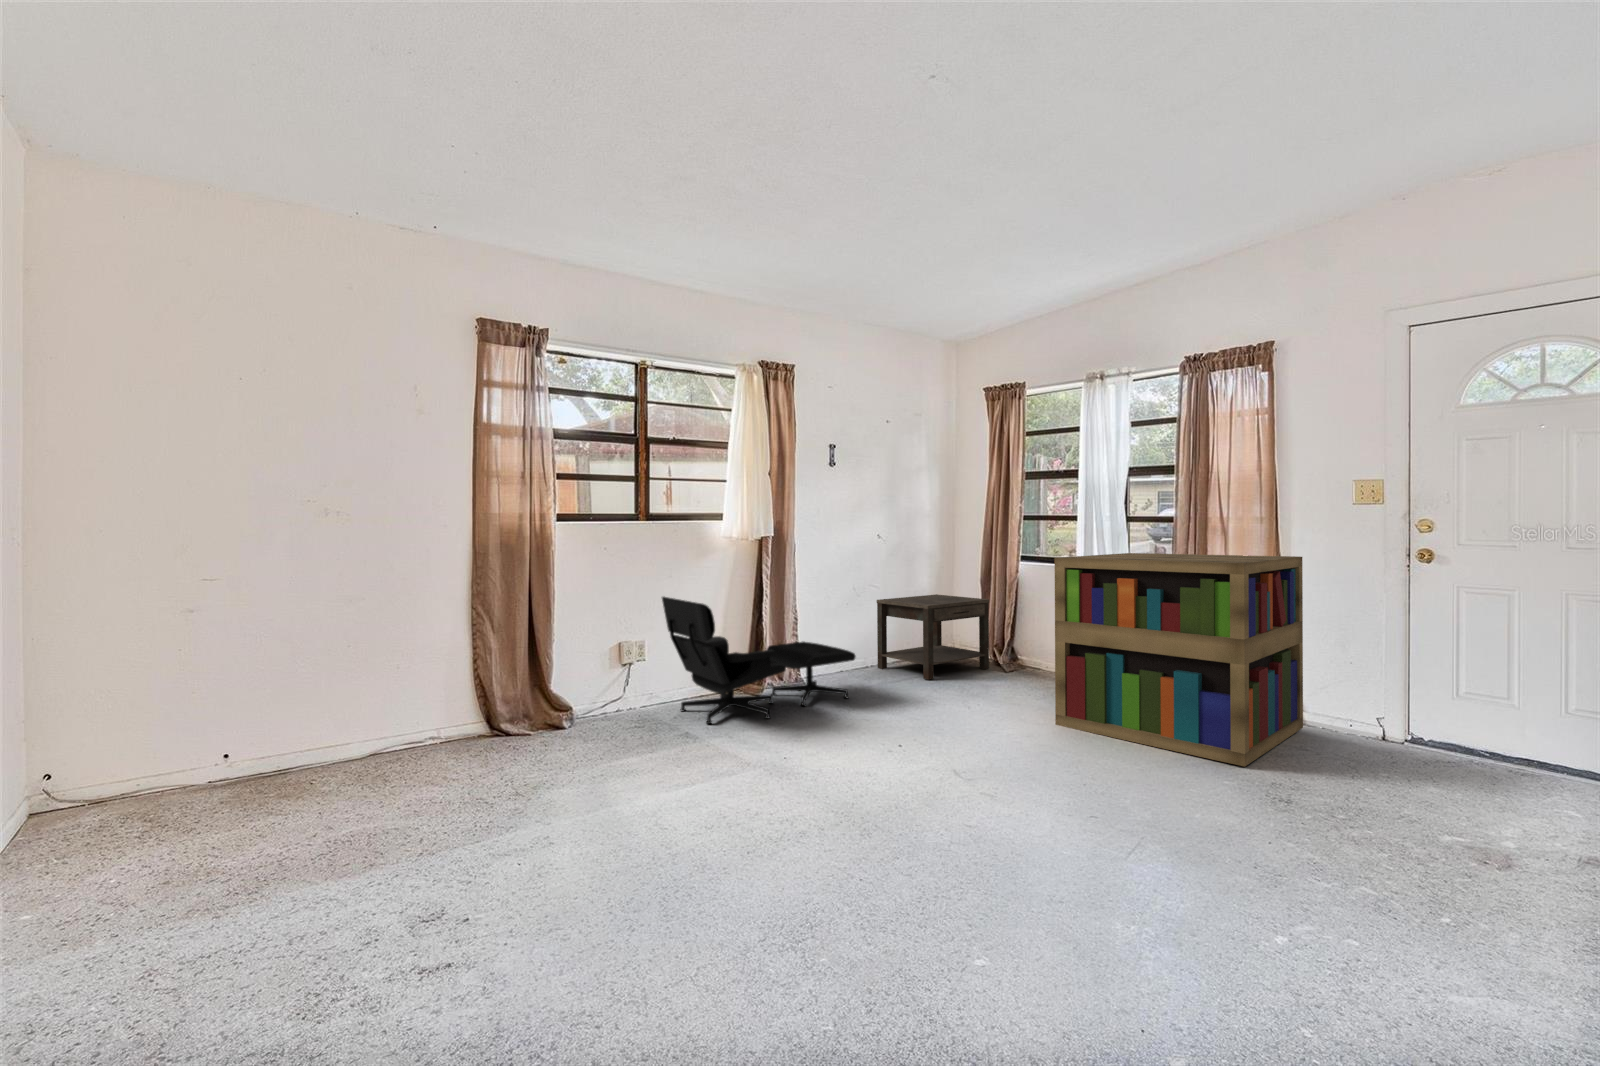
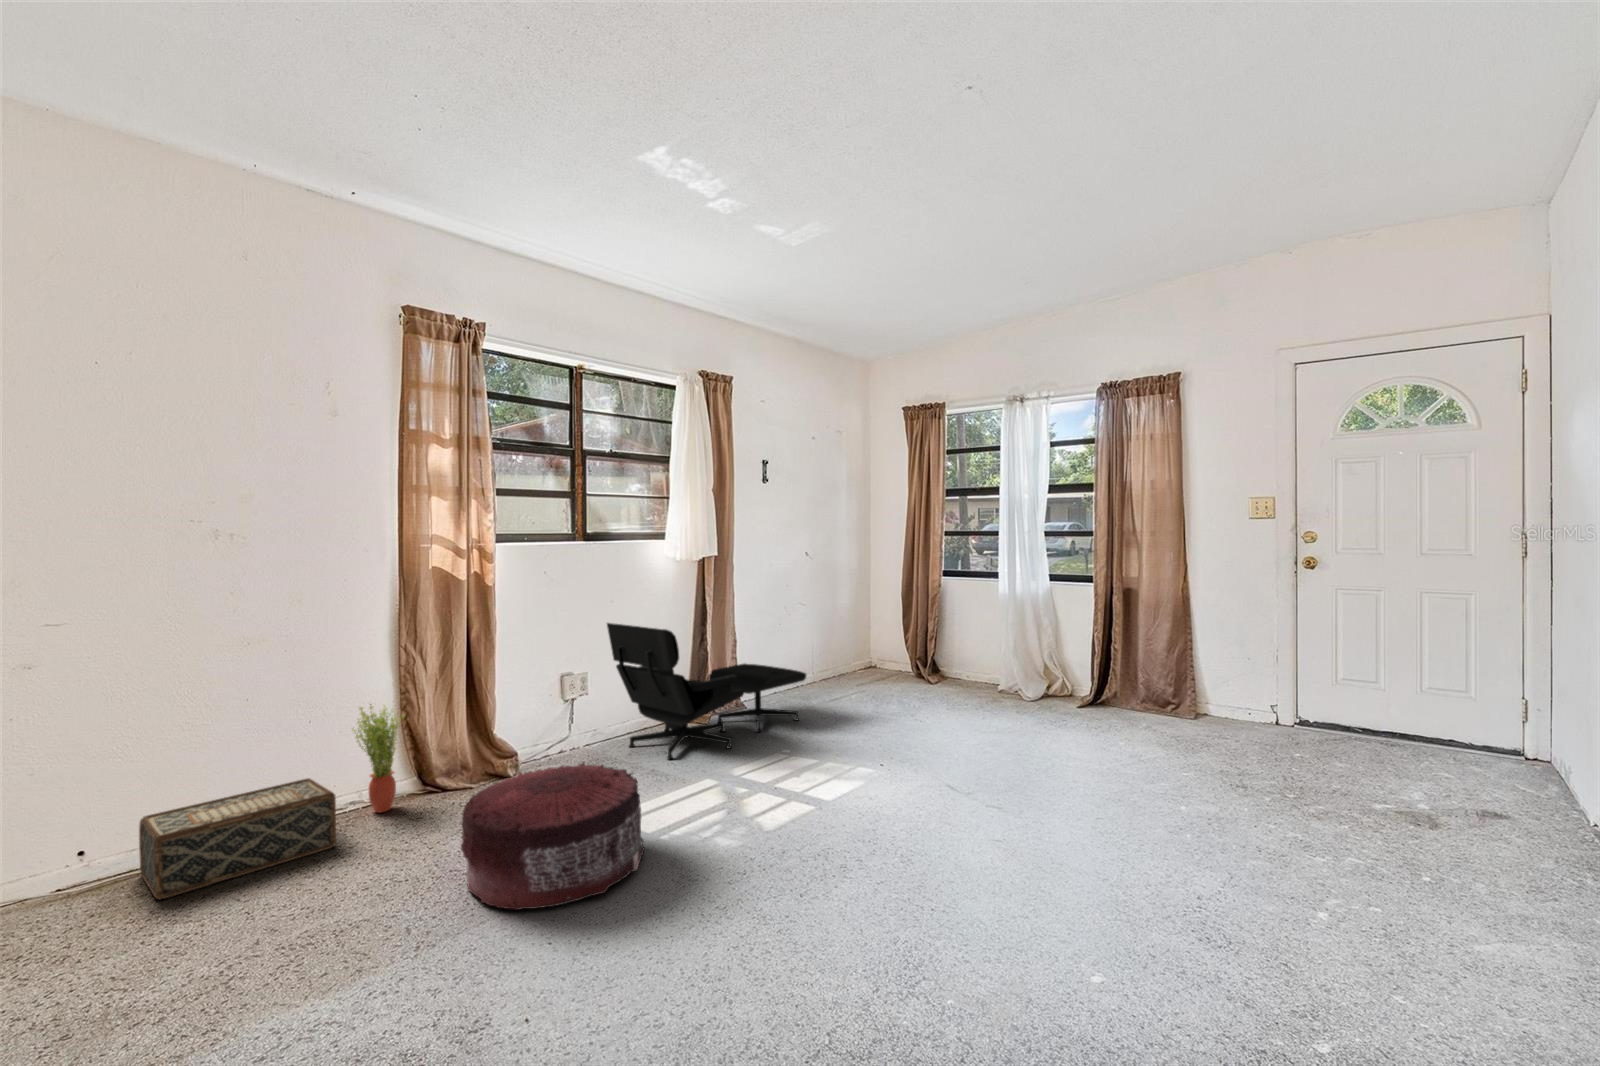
bookshelf: present [1055,553,1303,767] -> none [1006,565,1212,759]
side table: present [877,594,989,680] -> none [806,609,915,695]
potted plant: none [430,655,475,747] -> present [352,704,405,813]
woven basket: none [267,713,408,796] -> present [139,778,336,900]
pouf: none [474,715,641,835] -> present [461,762,644,910]

